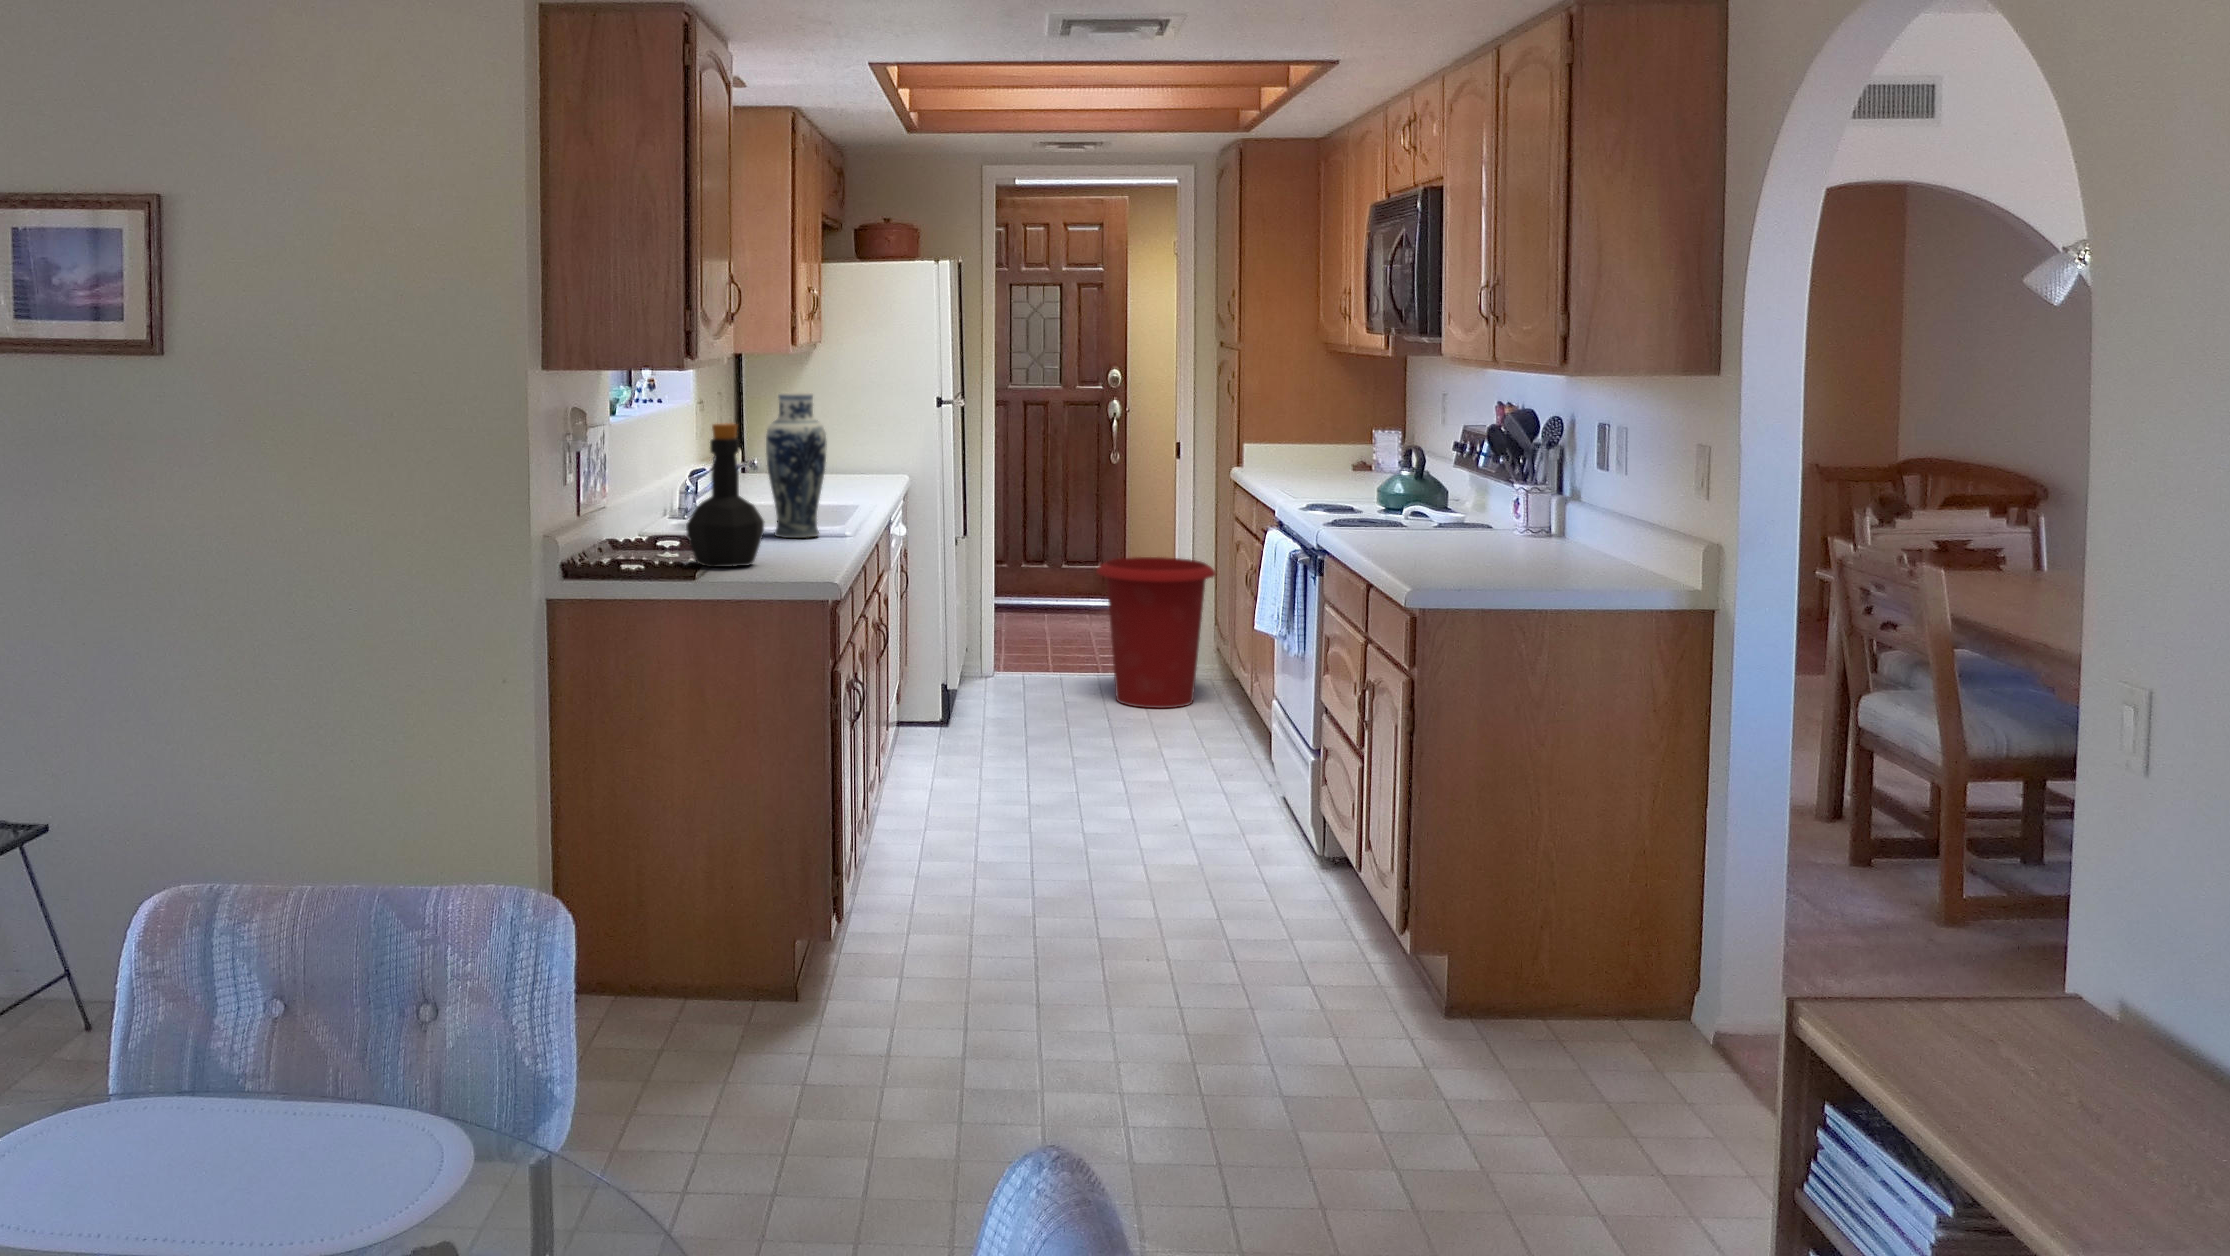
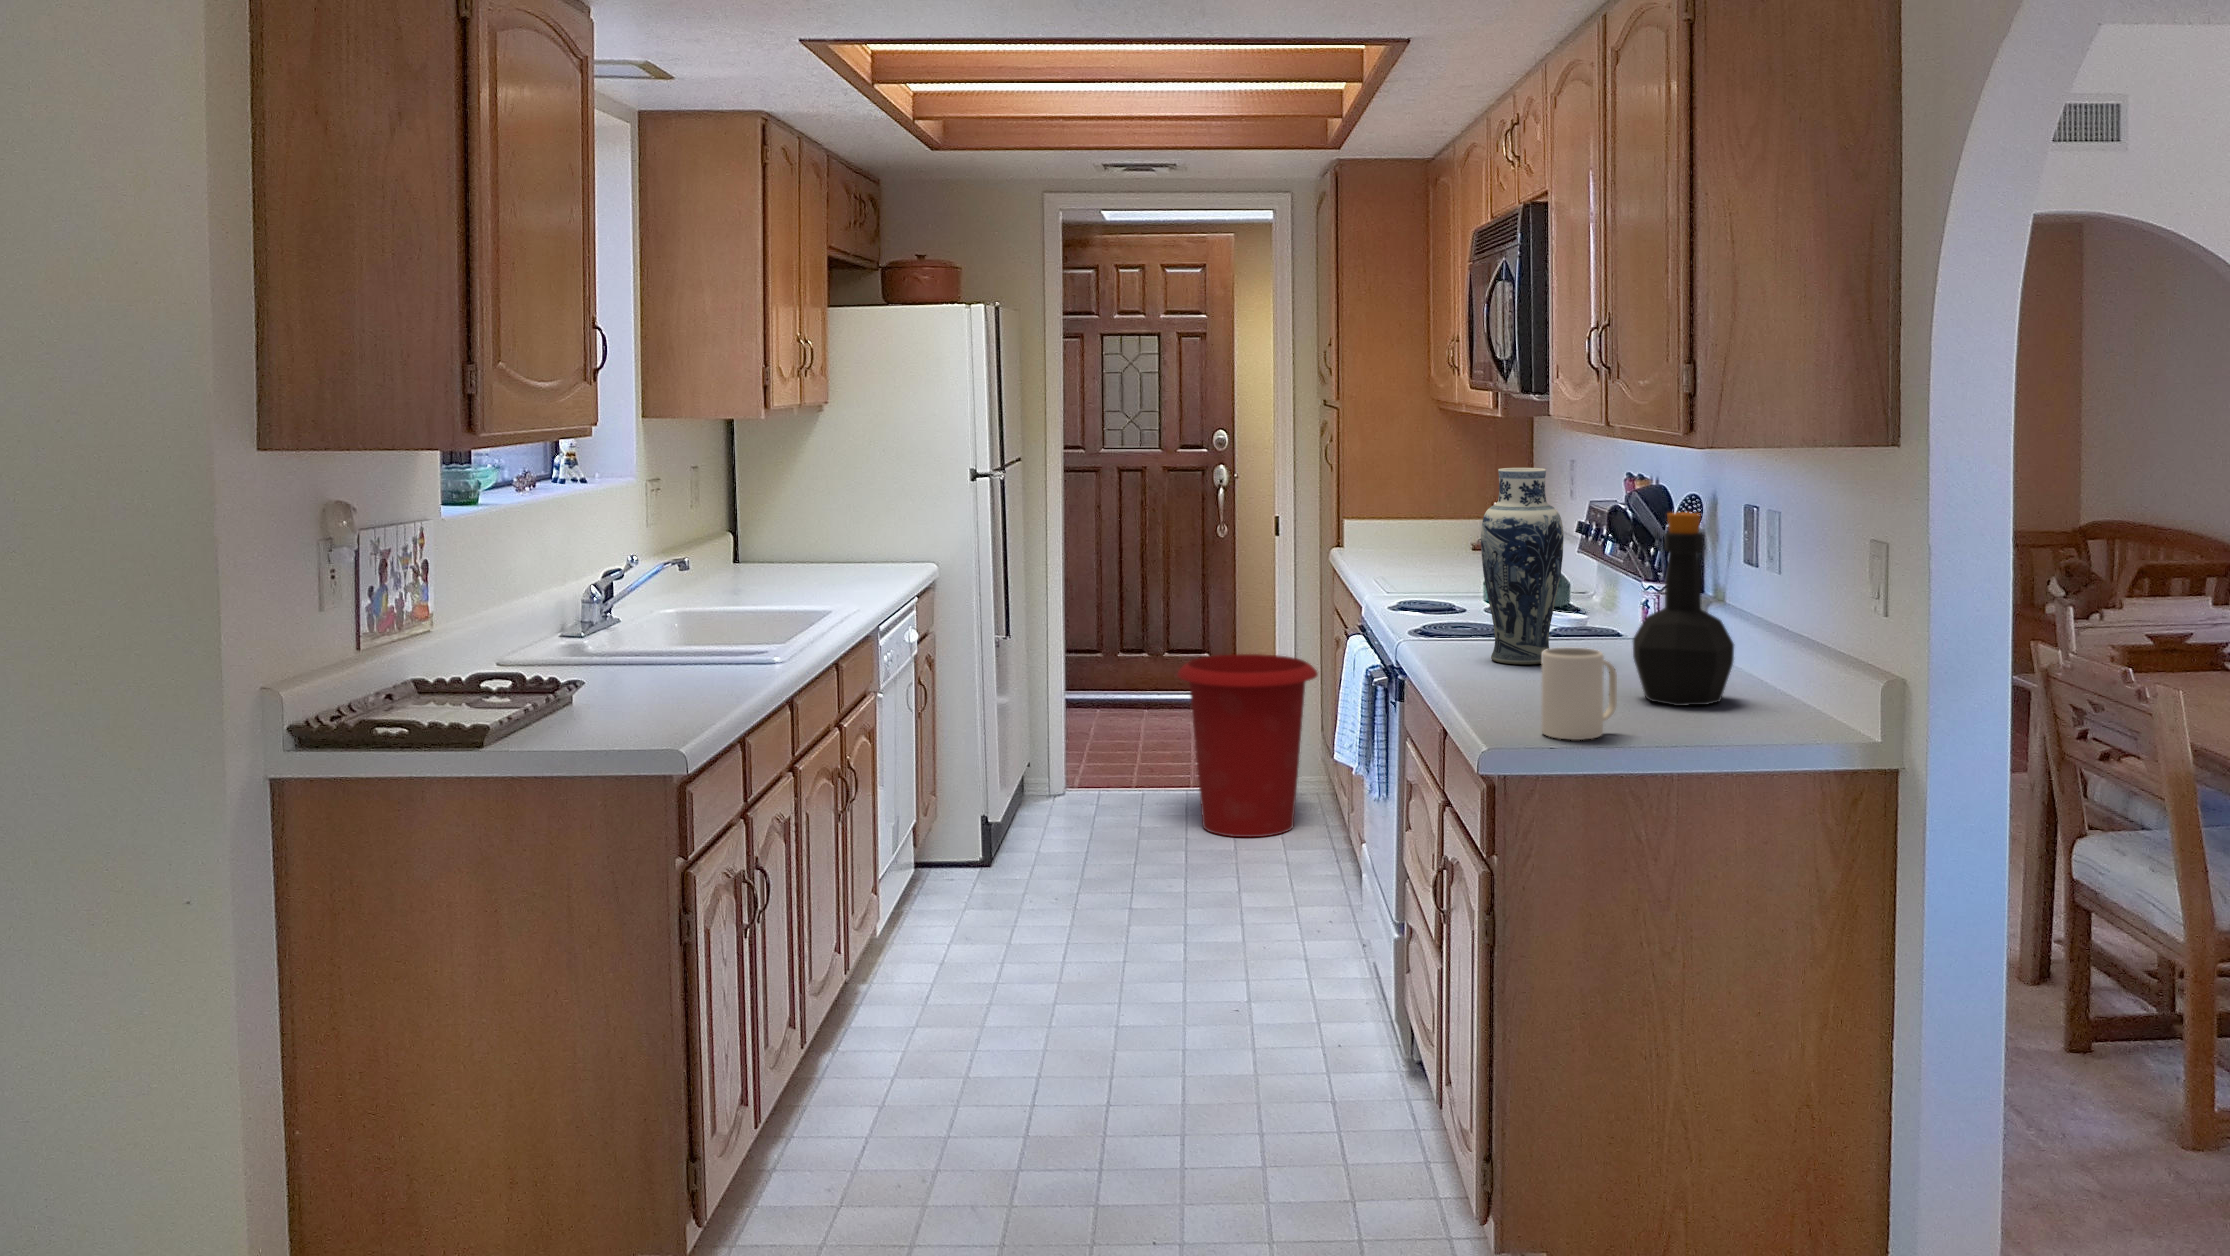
vase: present [766,392,827,538] -> present [1481,468,1564,664]
bottle: present [686,423,764,567] -> present [1633,512,1734,706]
mug: none [1448,519,1505,584] -> present [1541,648,1617,740]

